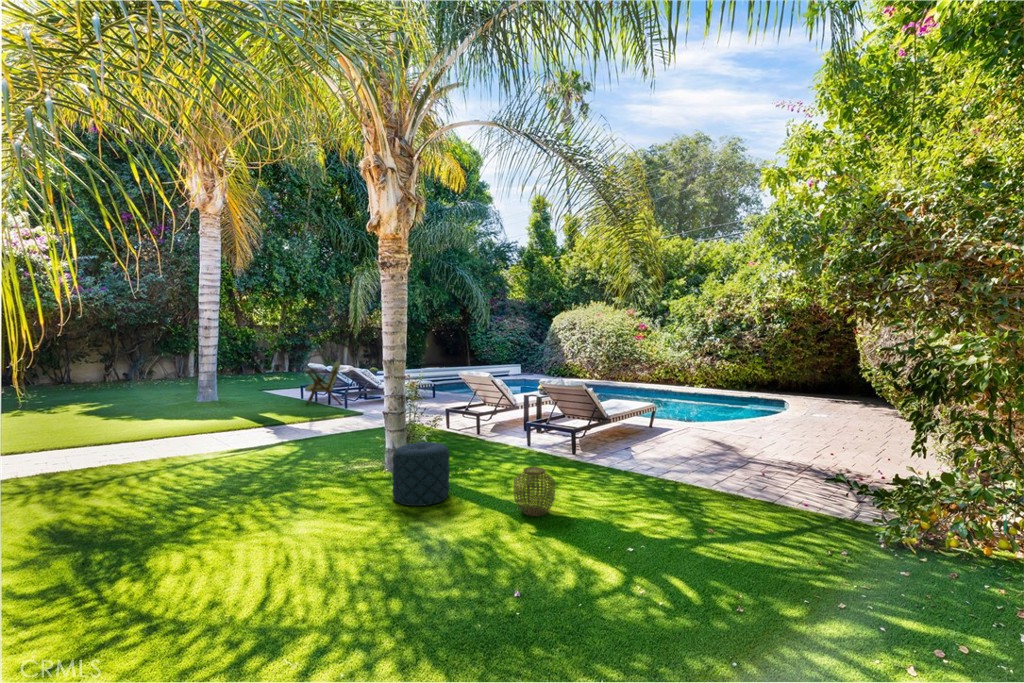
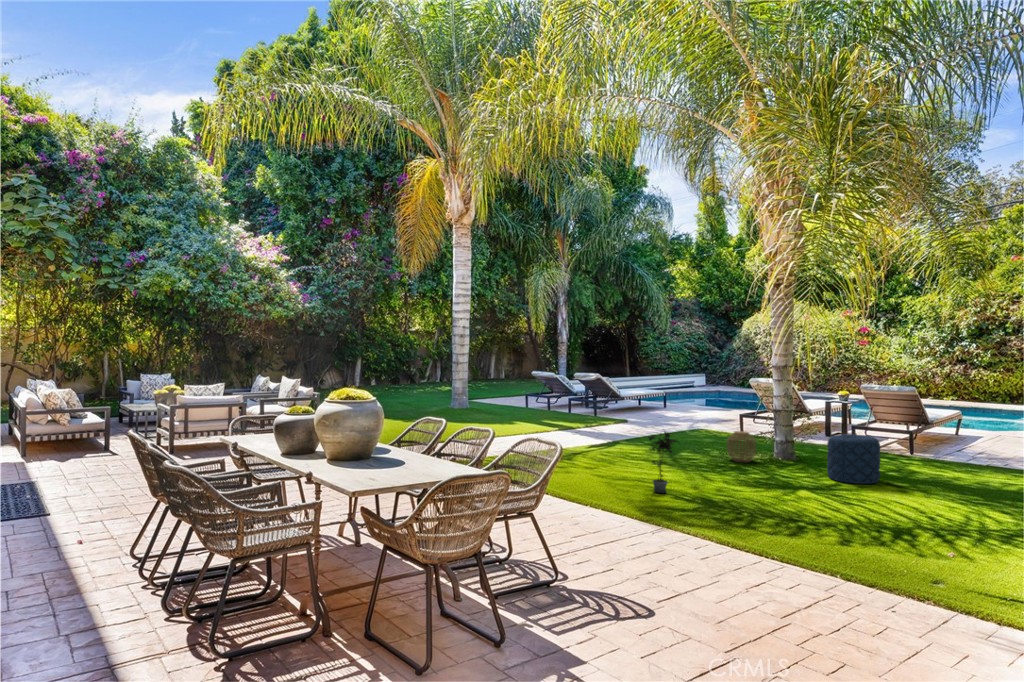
lounge chair: present [305,361,342,406] -> none [545,369,589,414]
potted plant: none [83,447,130,534] -> present [648,432,678,493]
woven basket: present [514,467,555,516] -> present [727,431,756,462]

